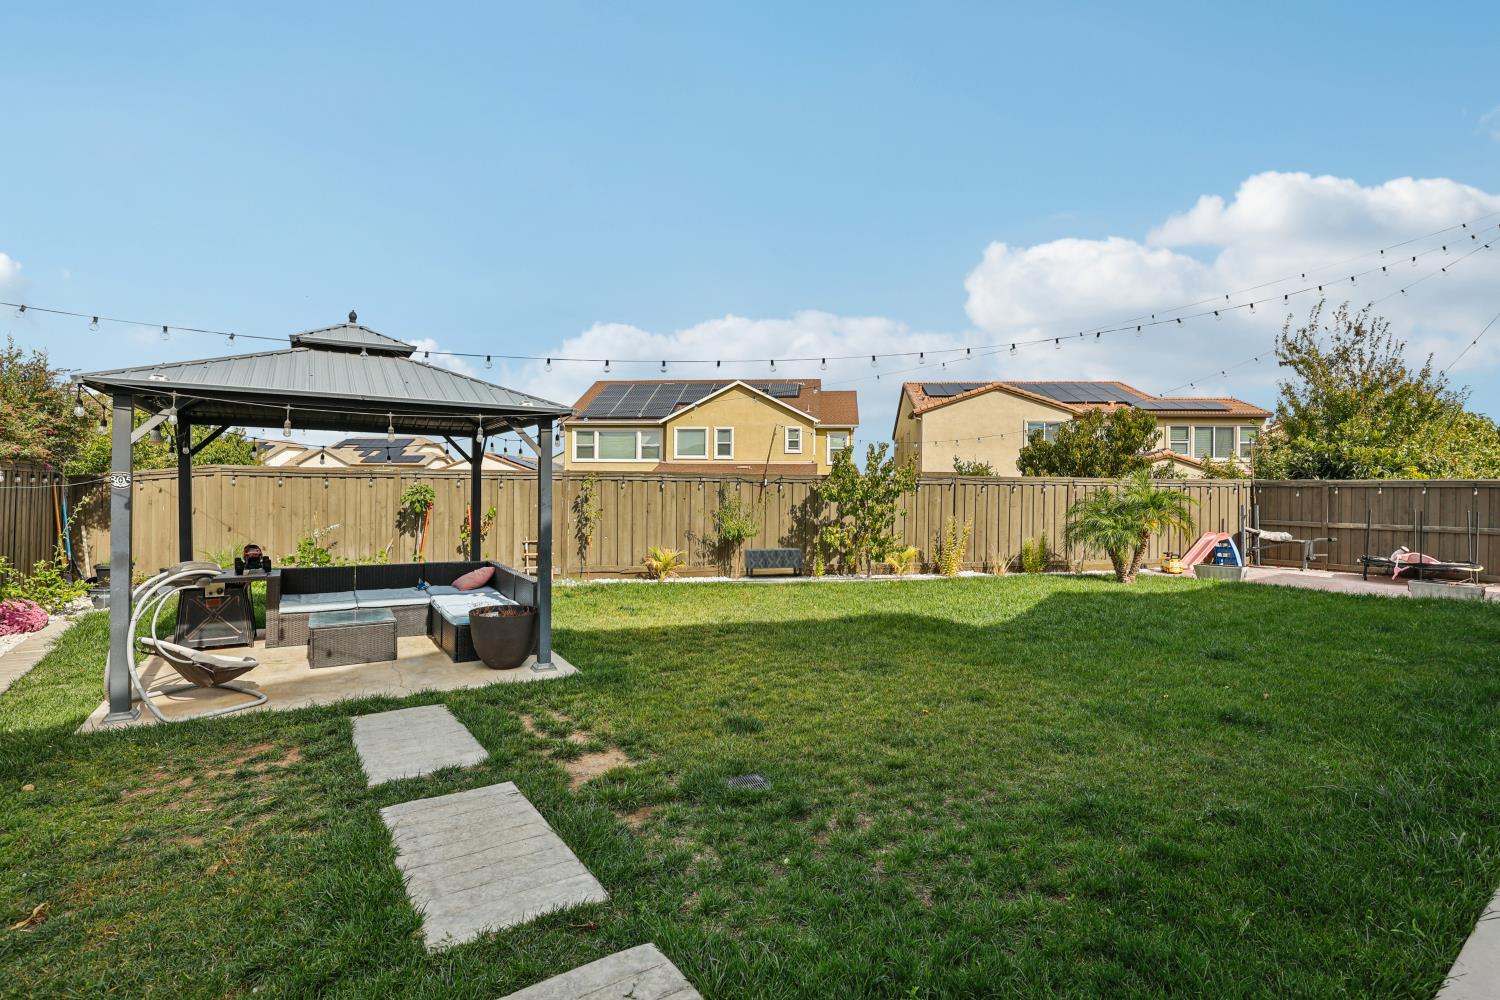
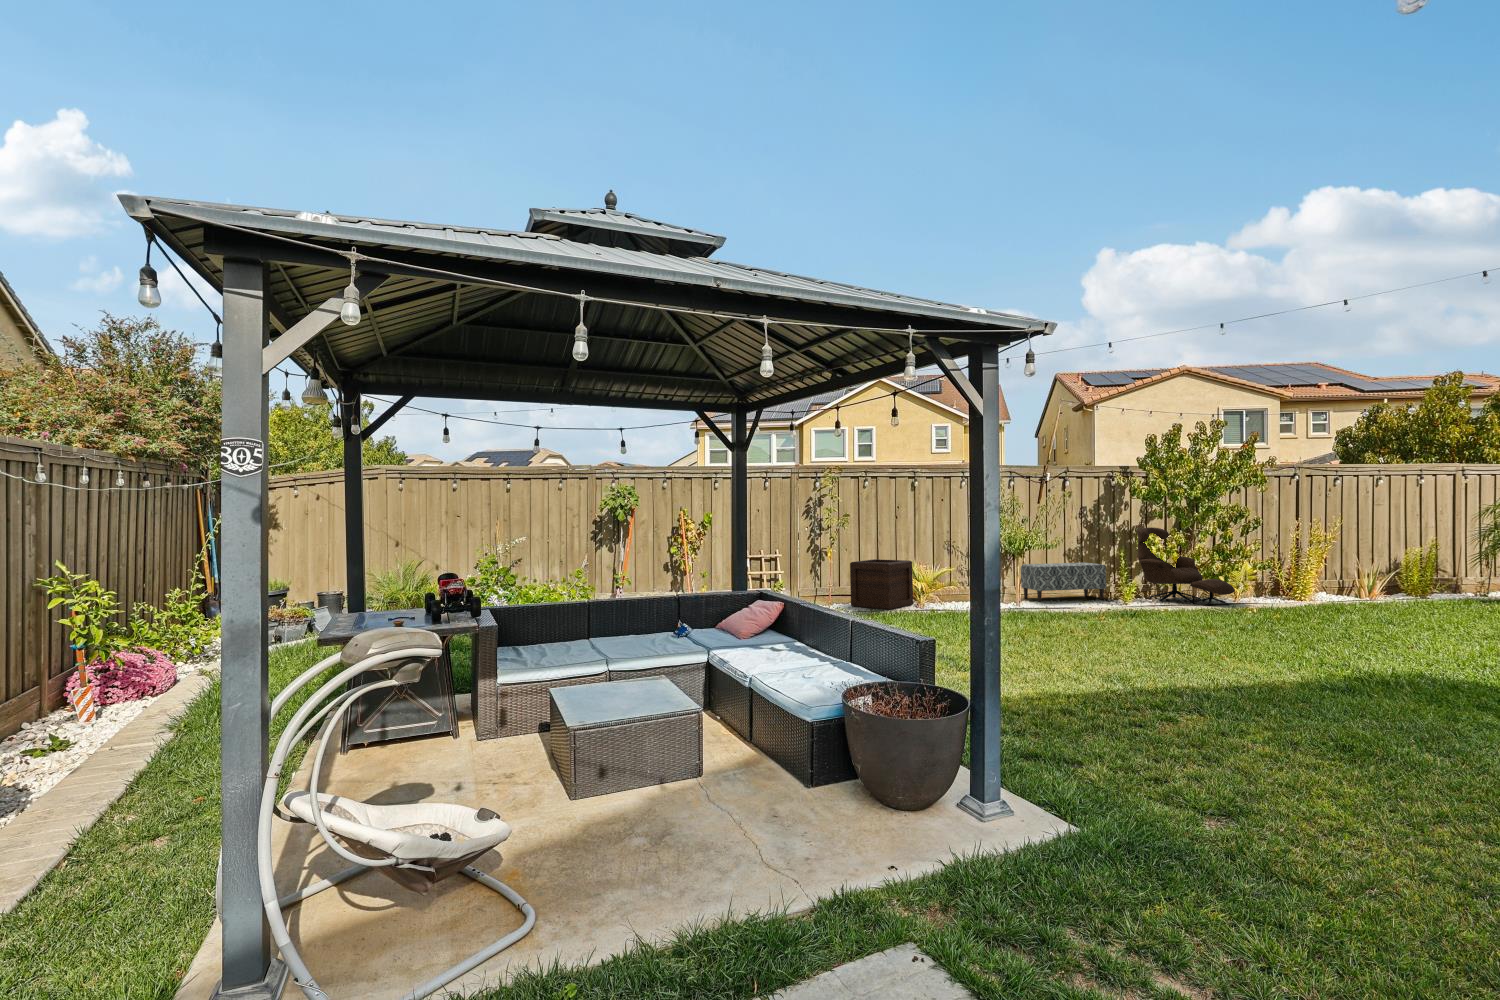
lounge chair: none [827,522,884,580] -> present [1137,527,1235,605]
wooden crate: none [605,544,654,582] -> present [850,559,913,610]

